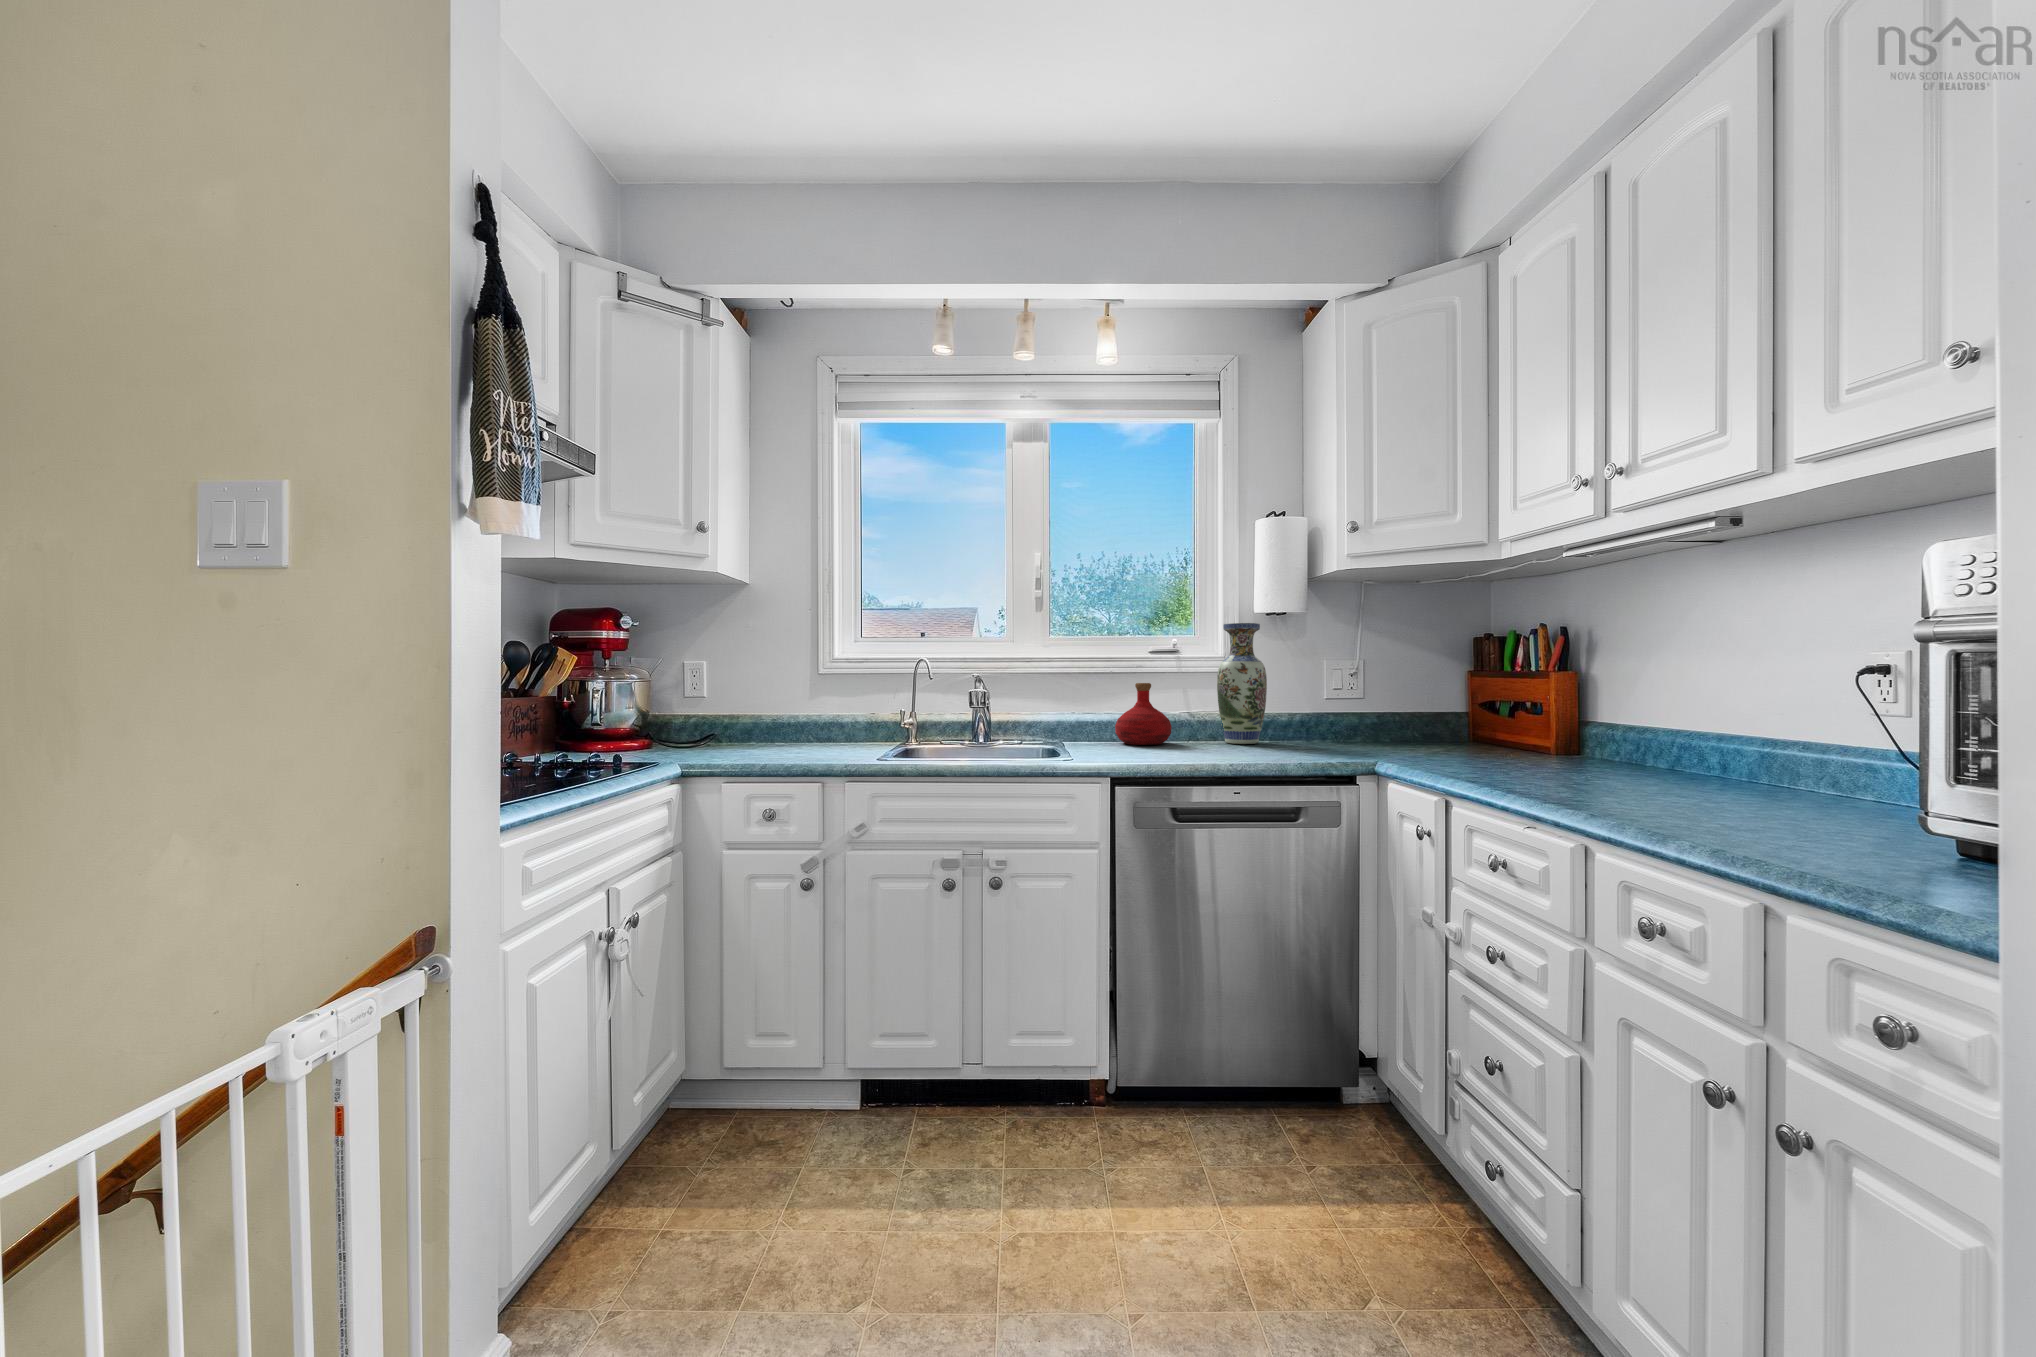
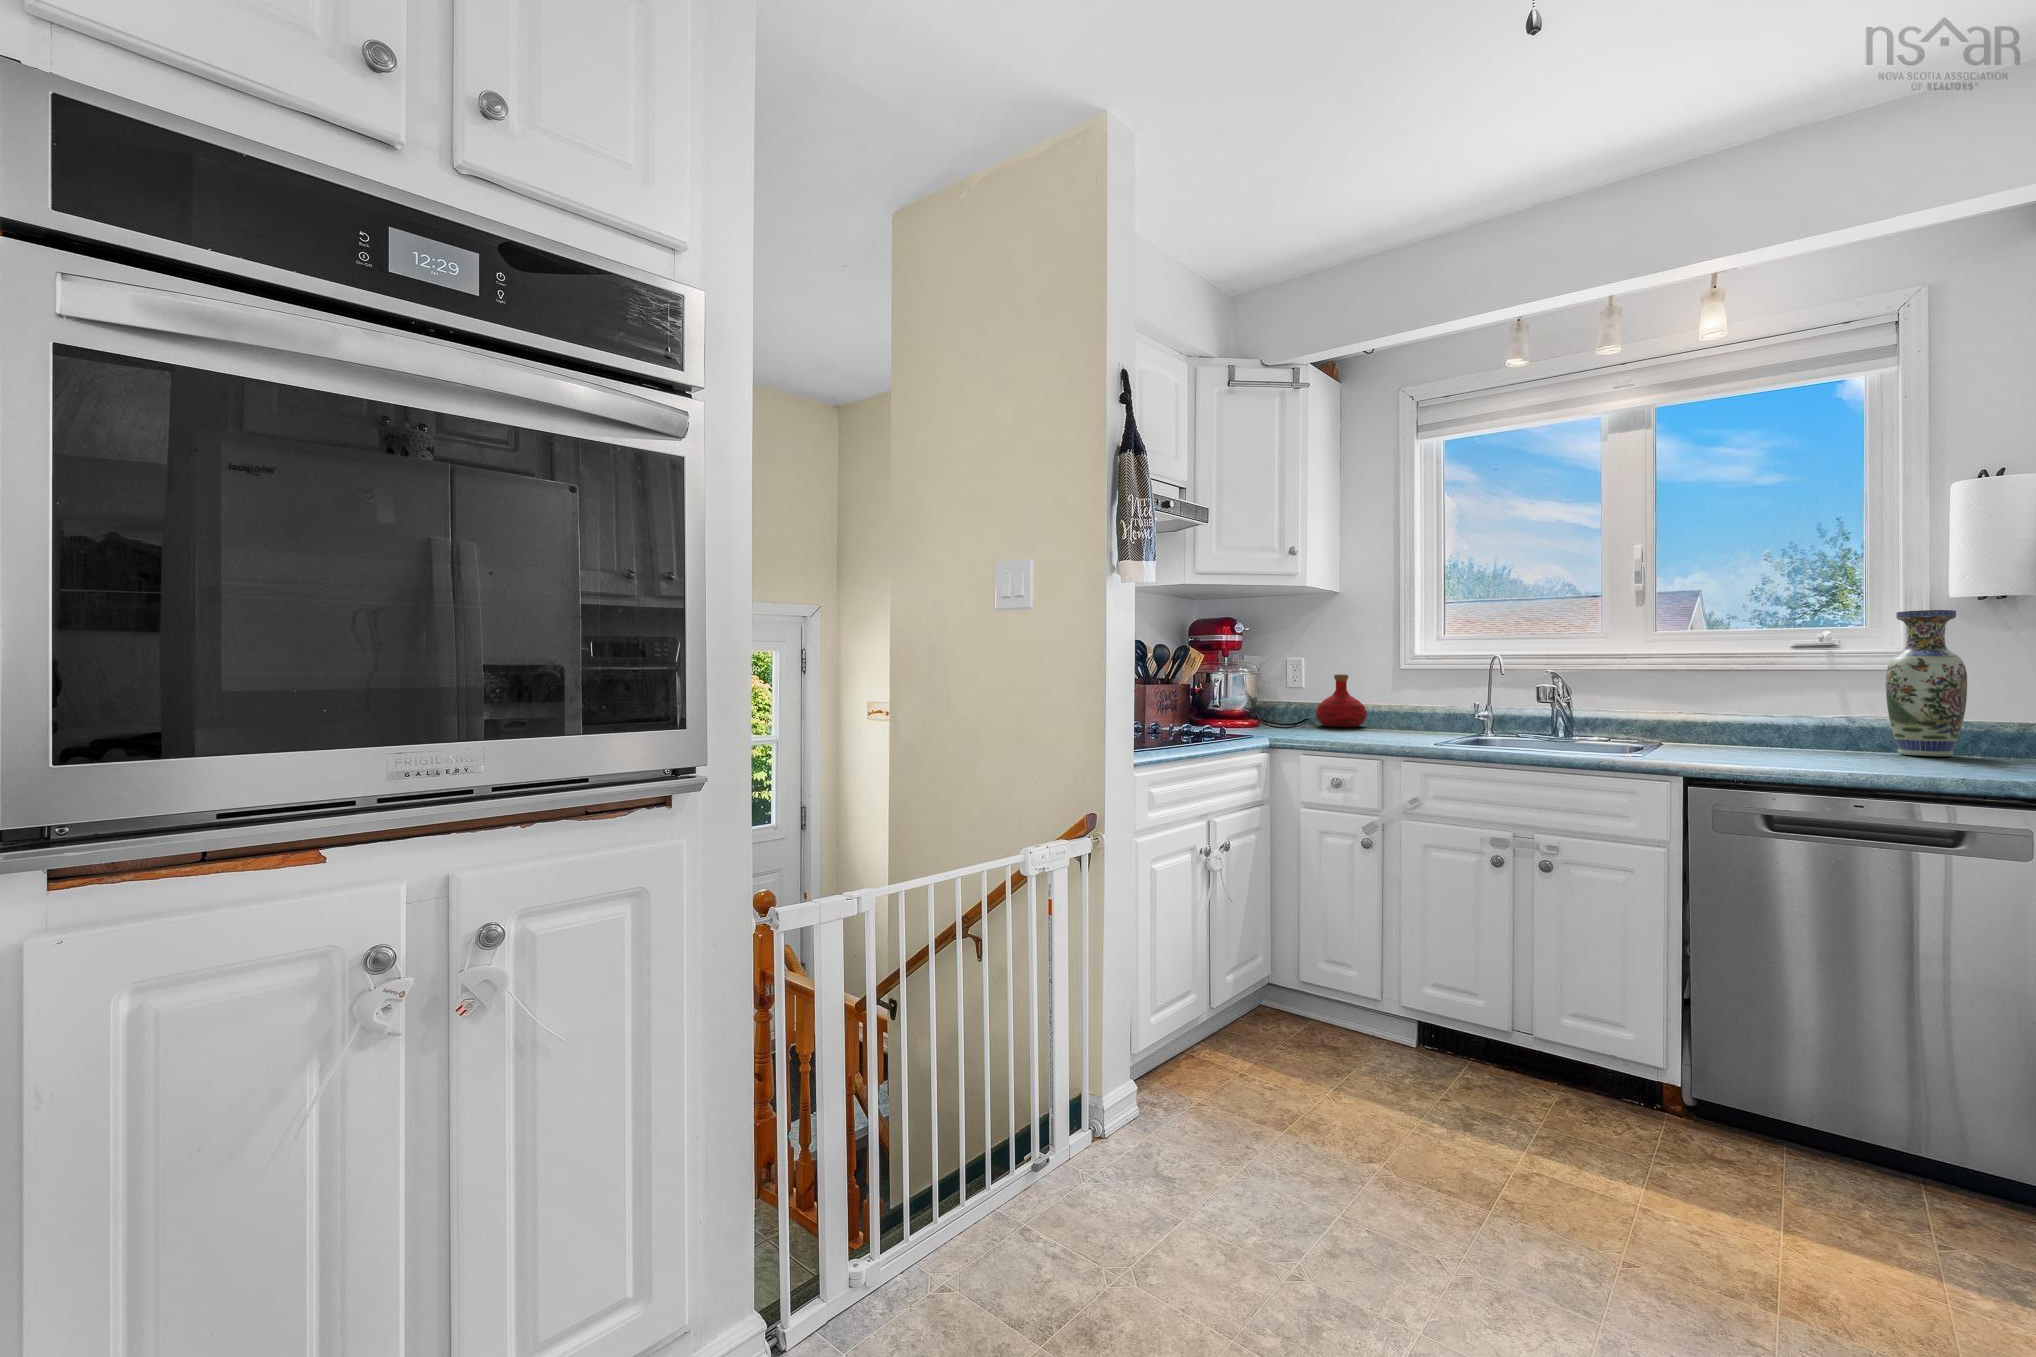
bottle: present [1115,683,1172,745] -> present [1316,674,1367,727]

